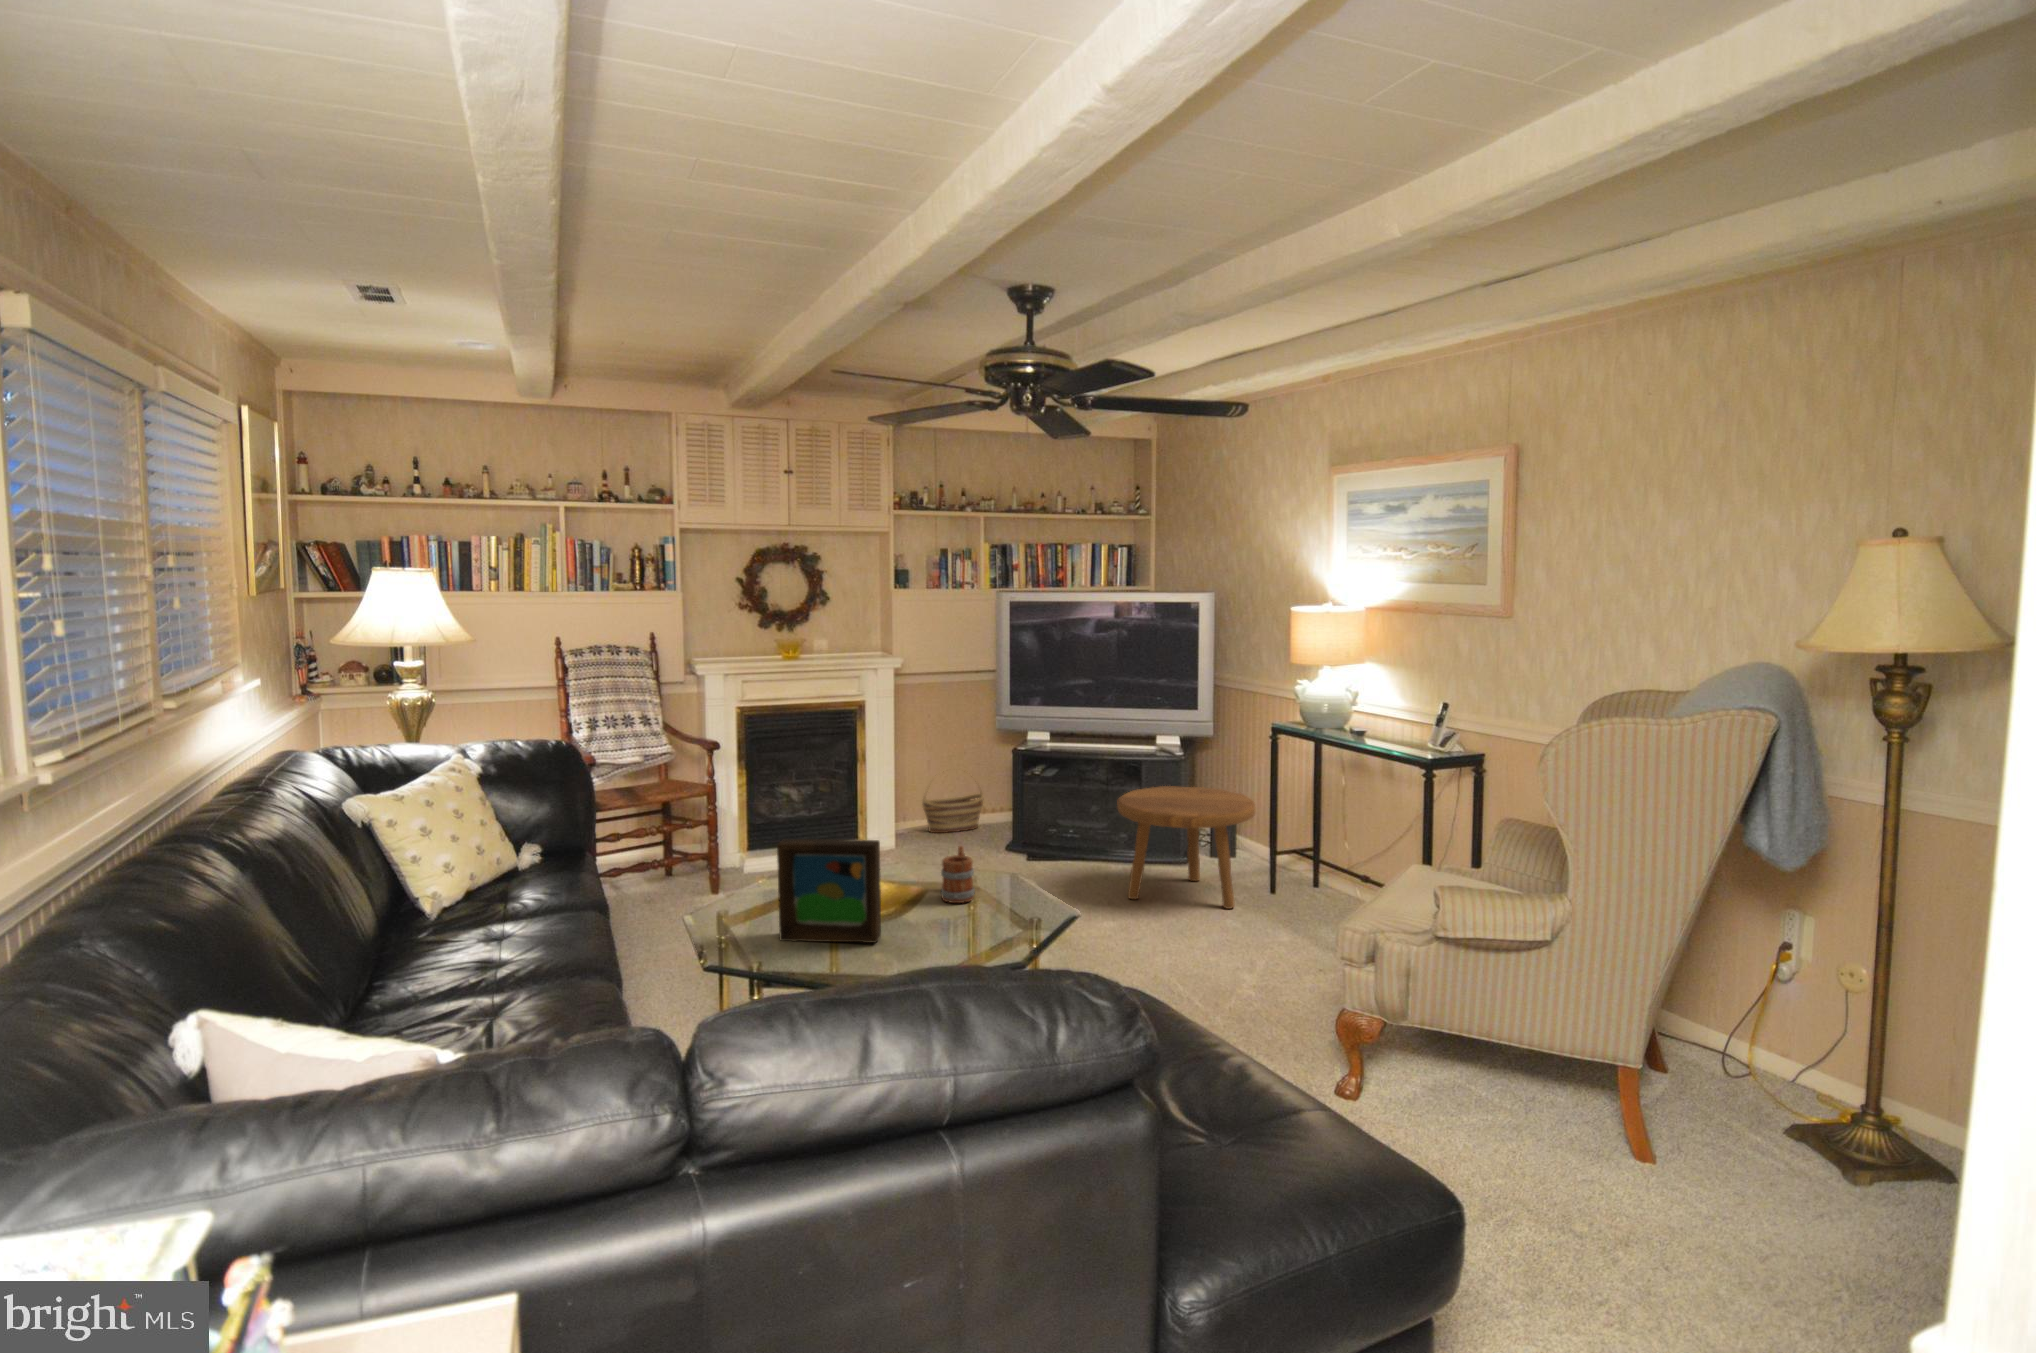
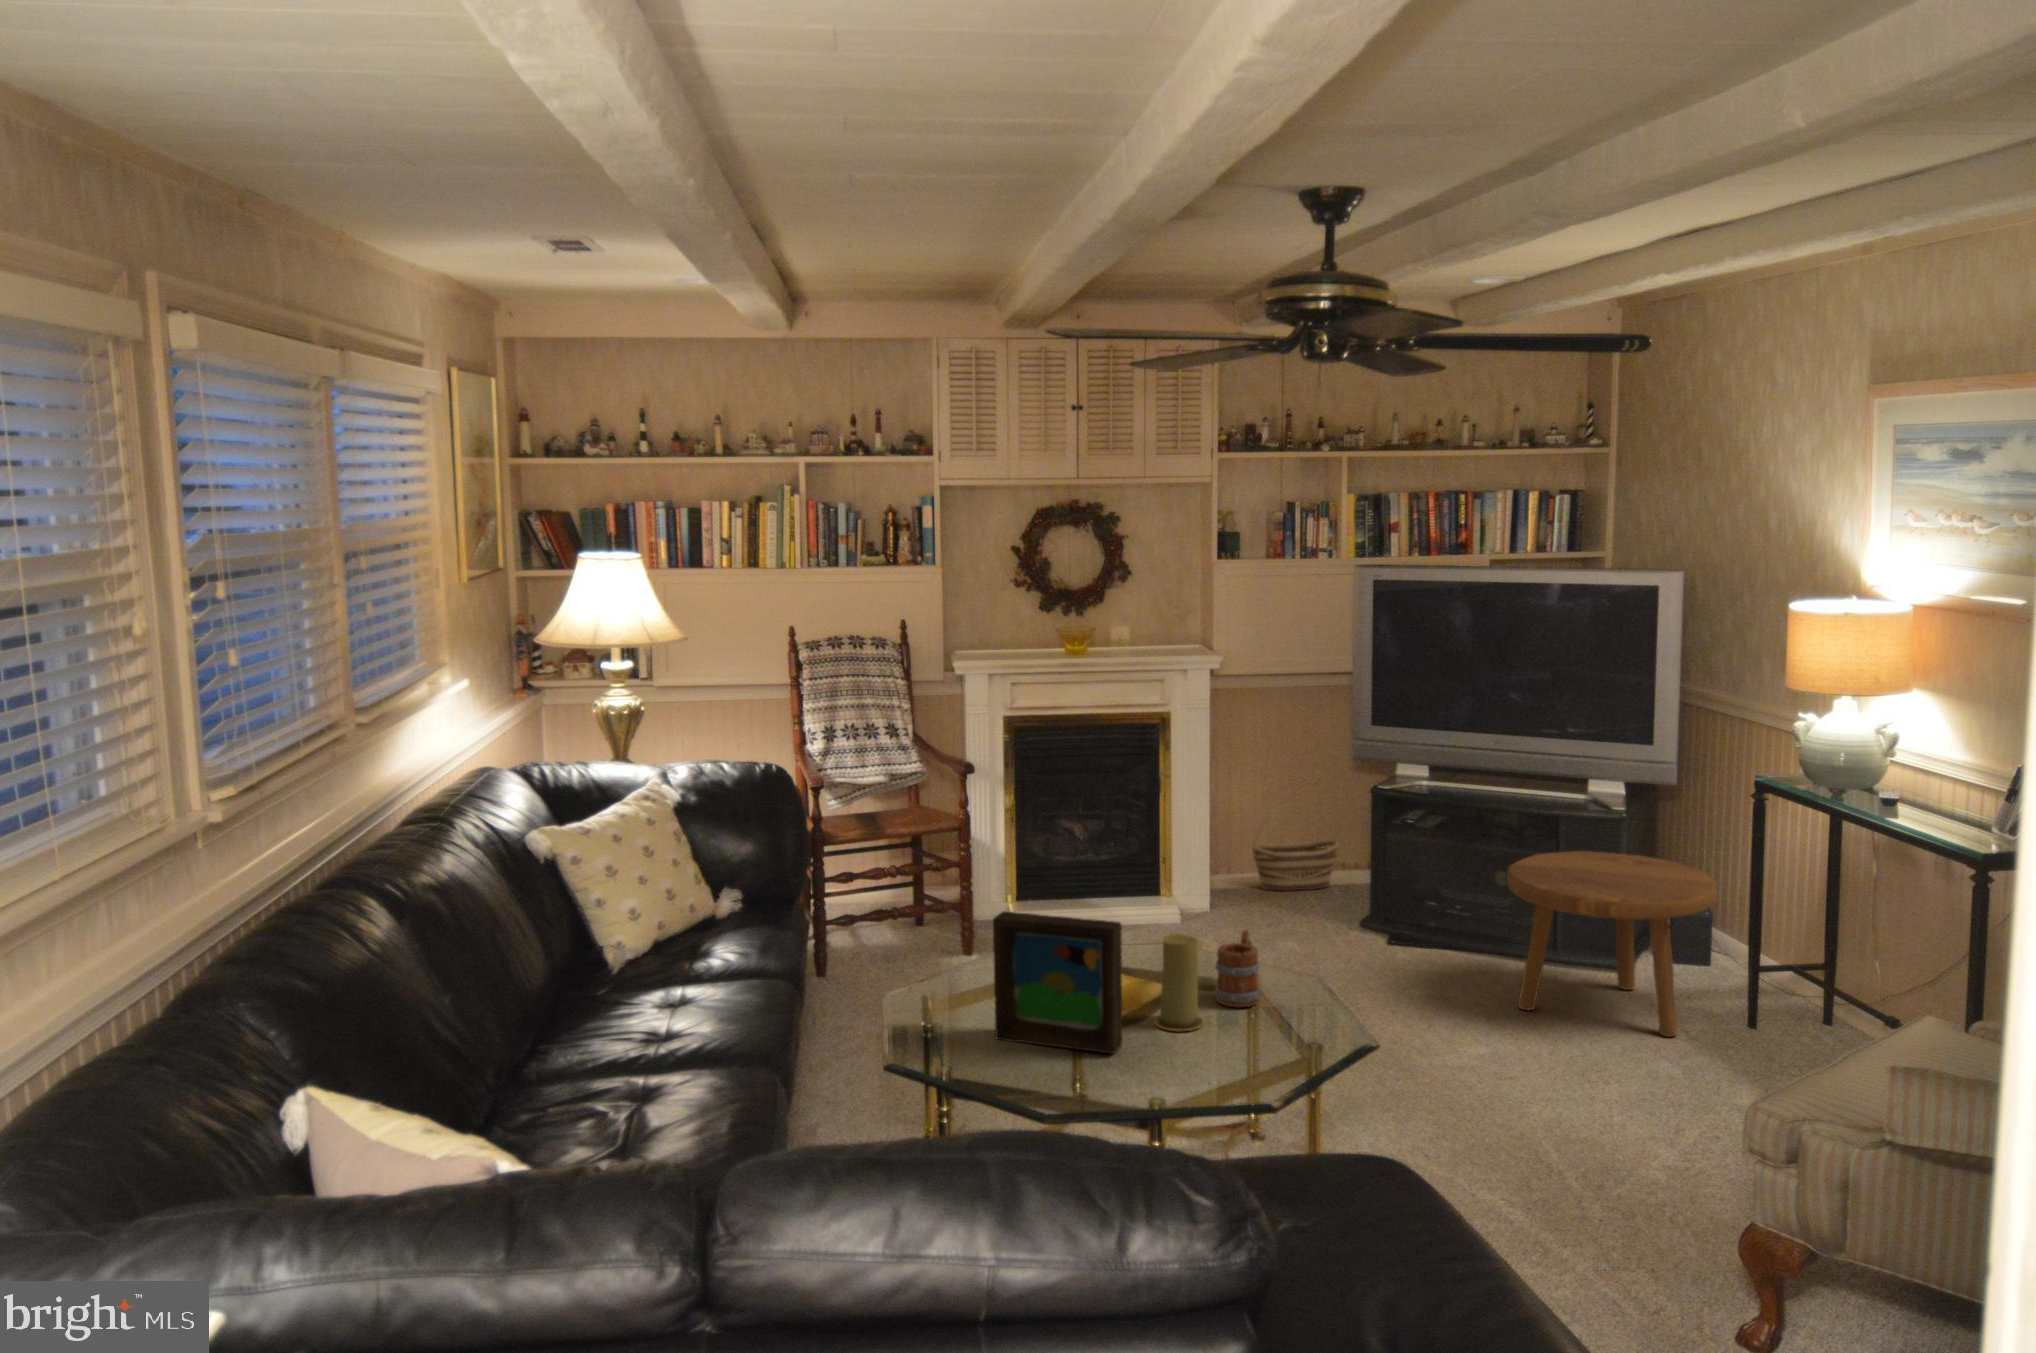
candle: none [900,849,938,923] -> present [1154,934,1204,1031]

